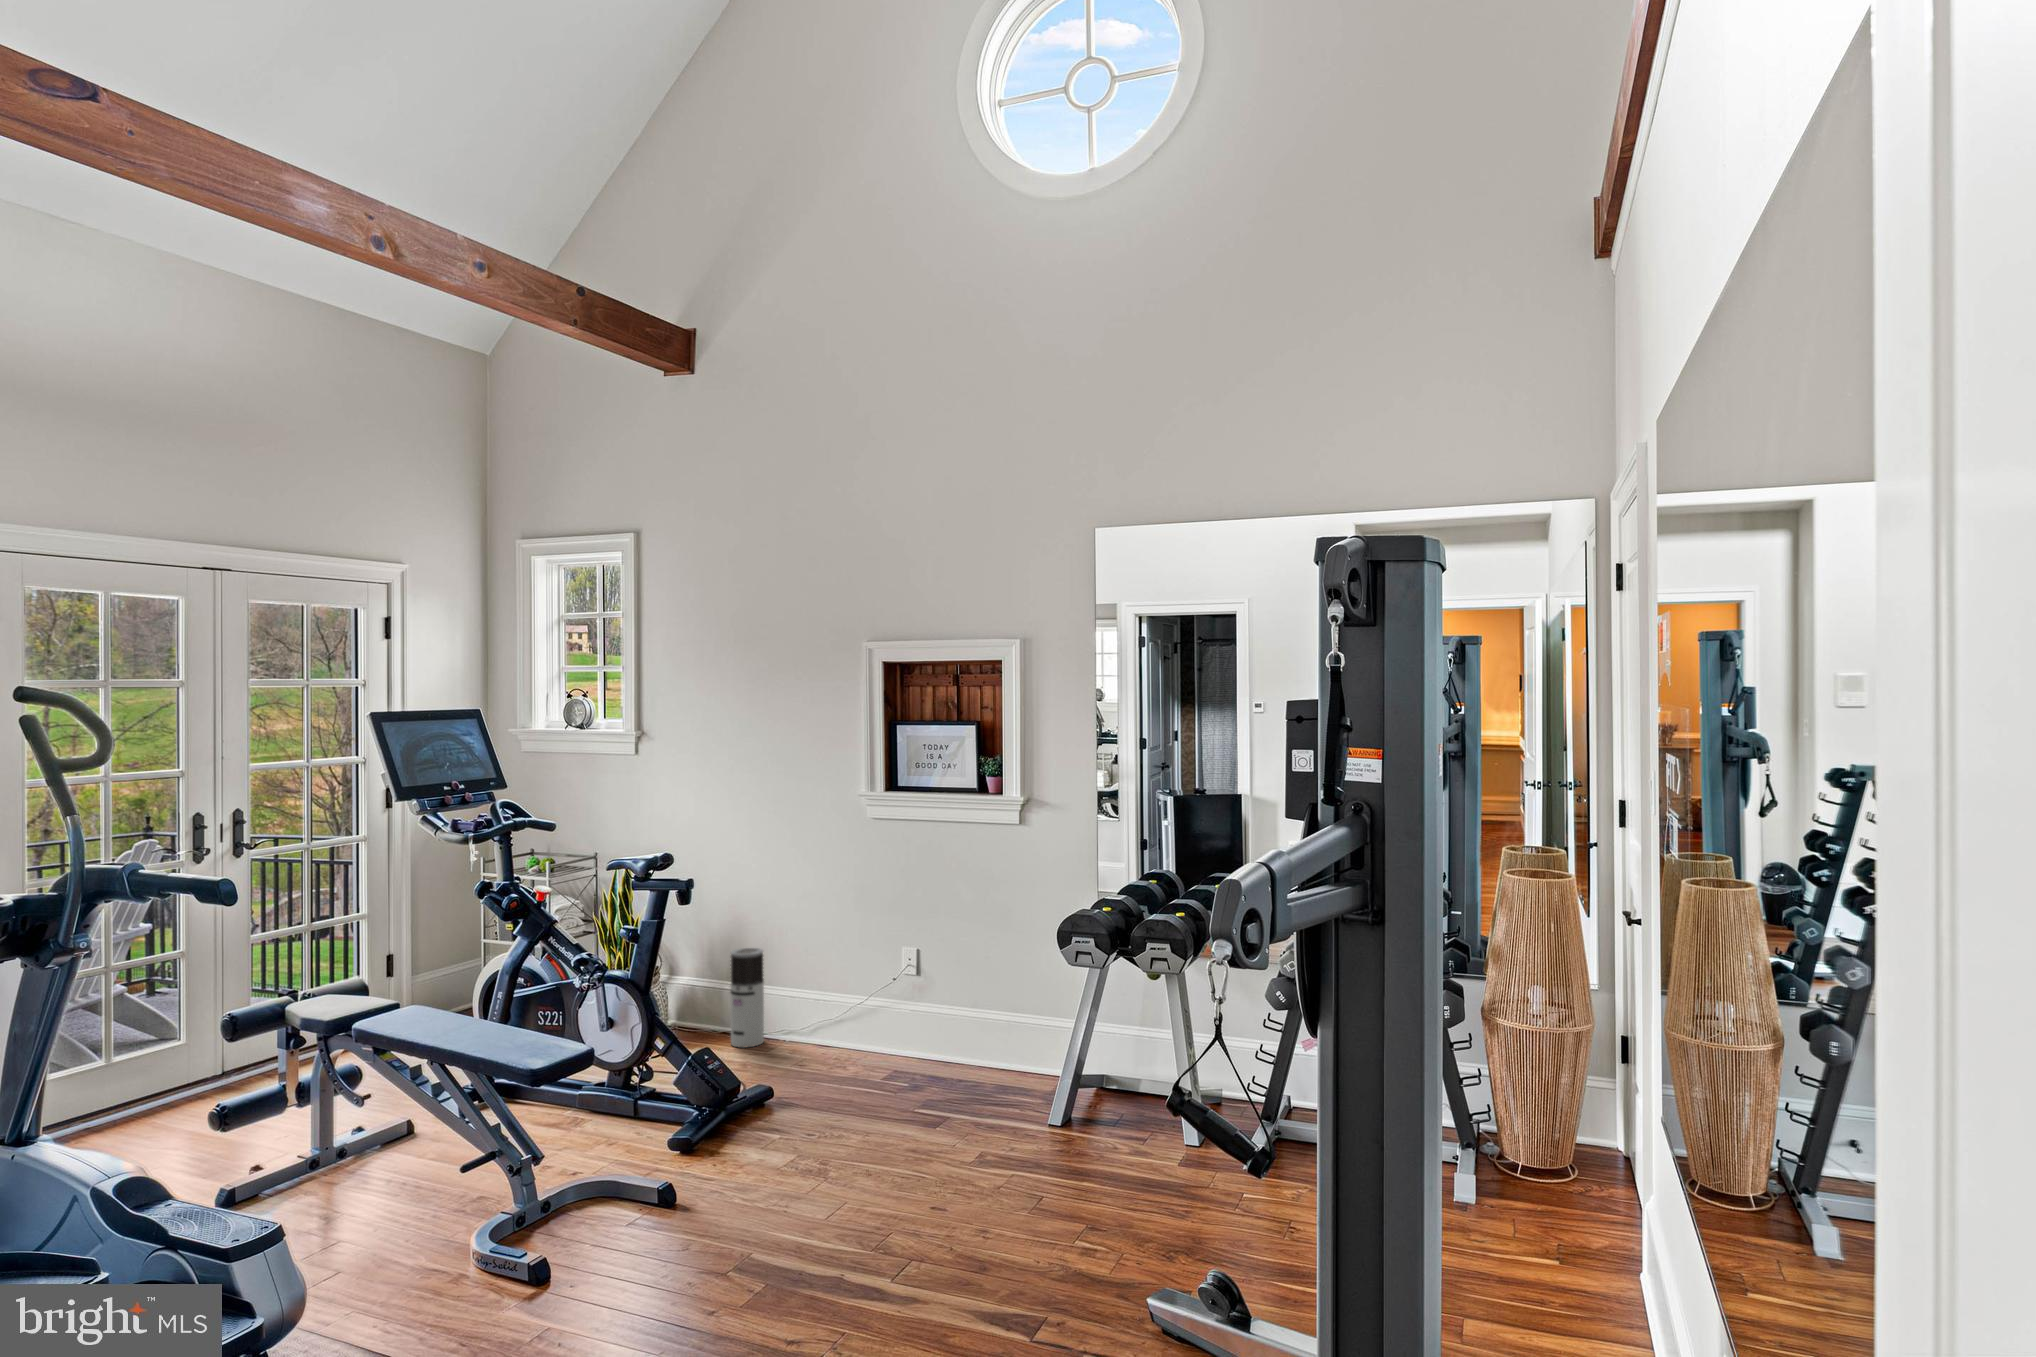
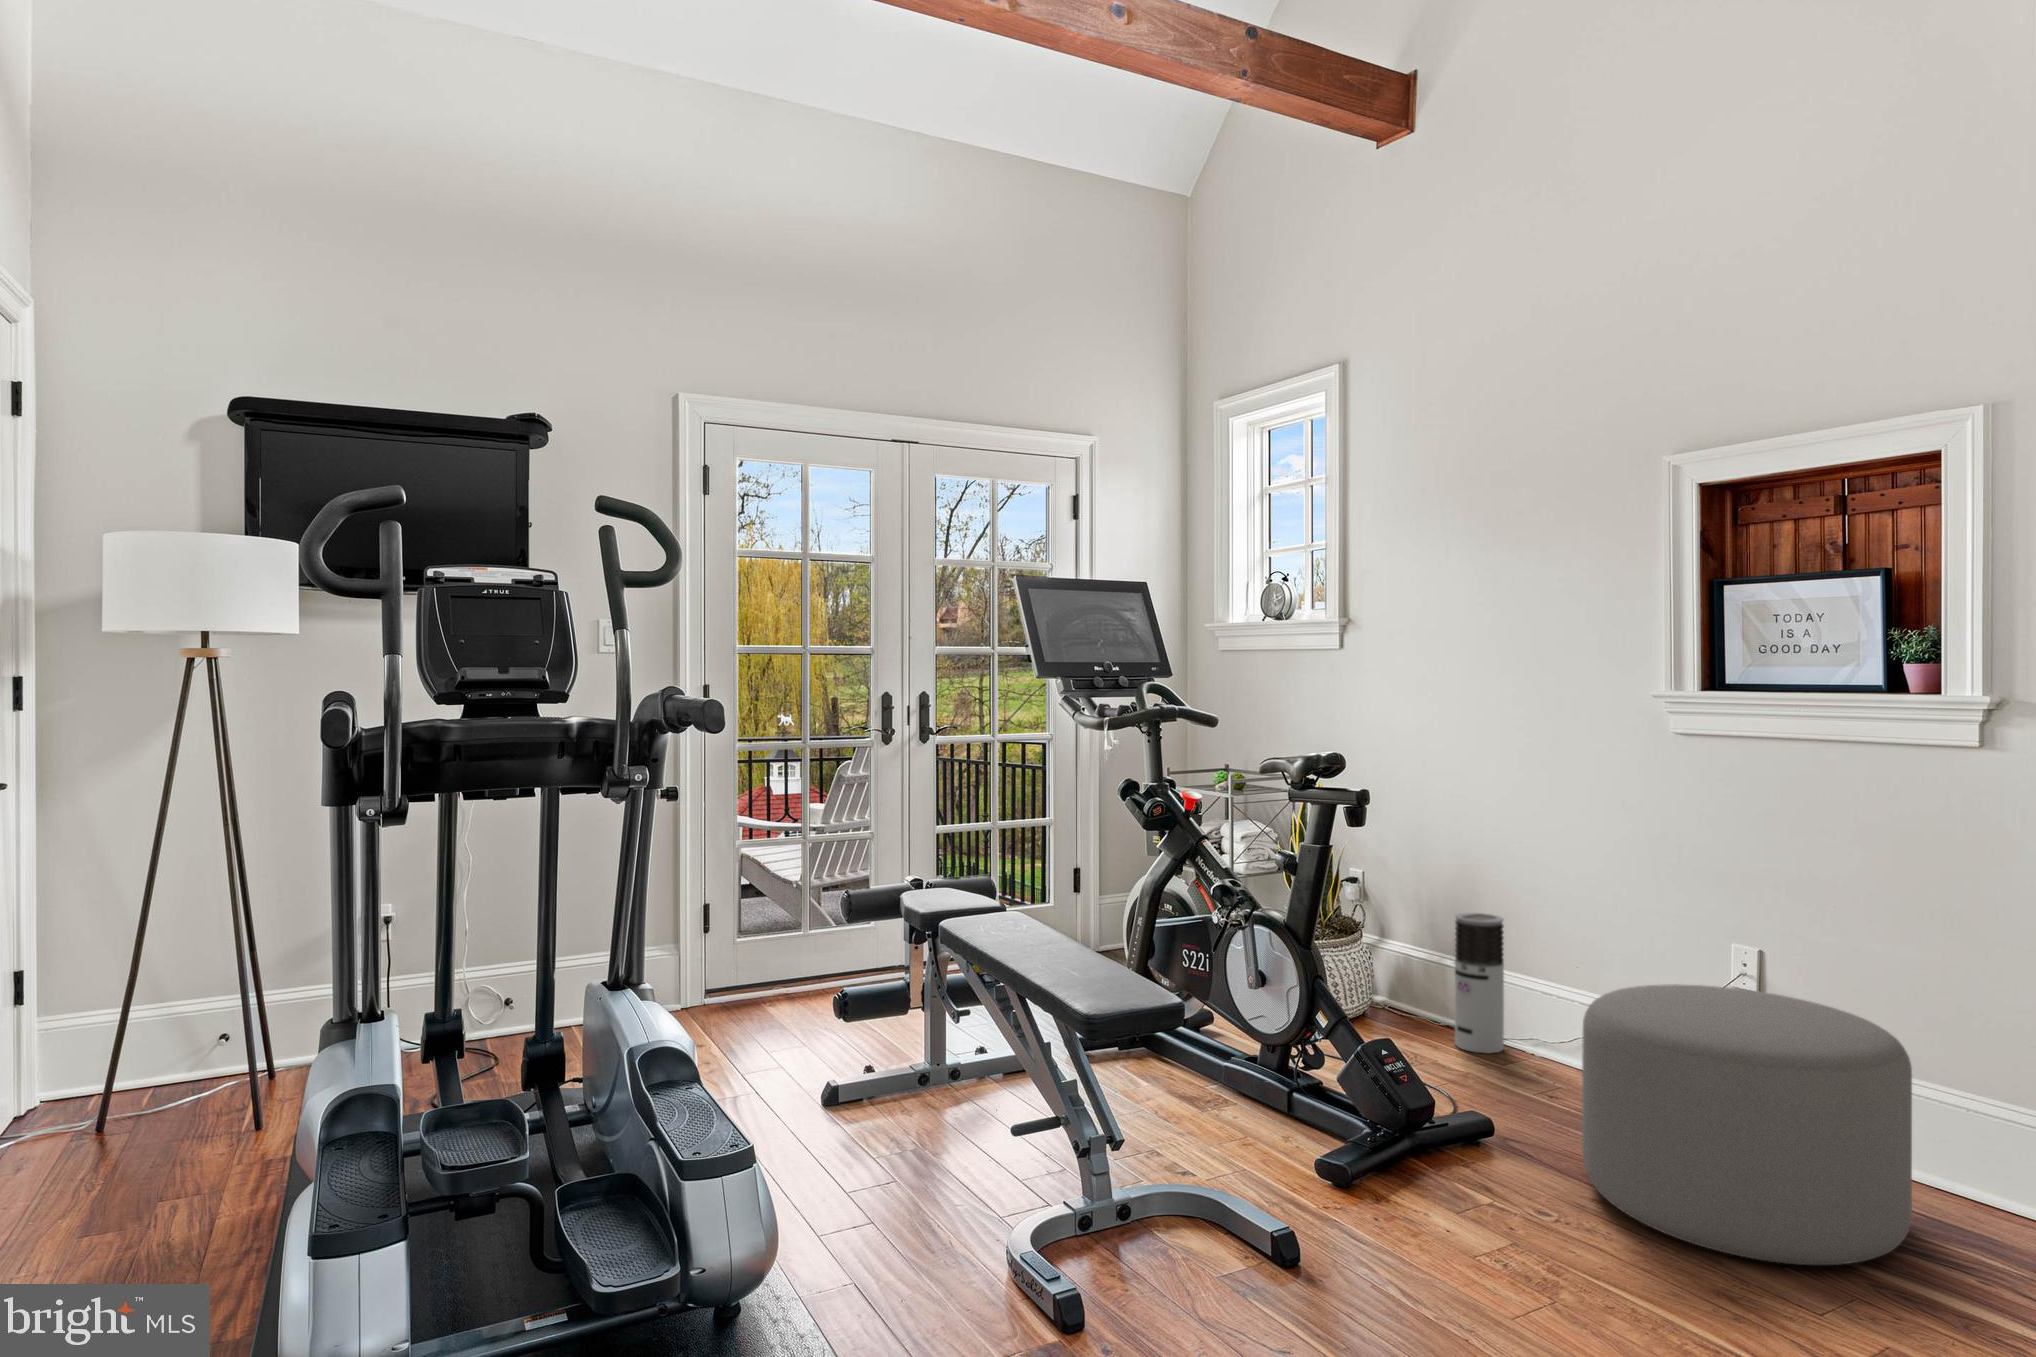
ottoman: none [829,976,993,1131] -> present [1582,984,1912,1265]

